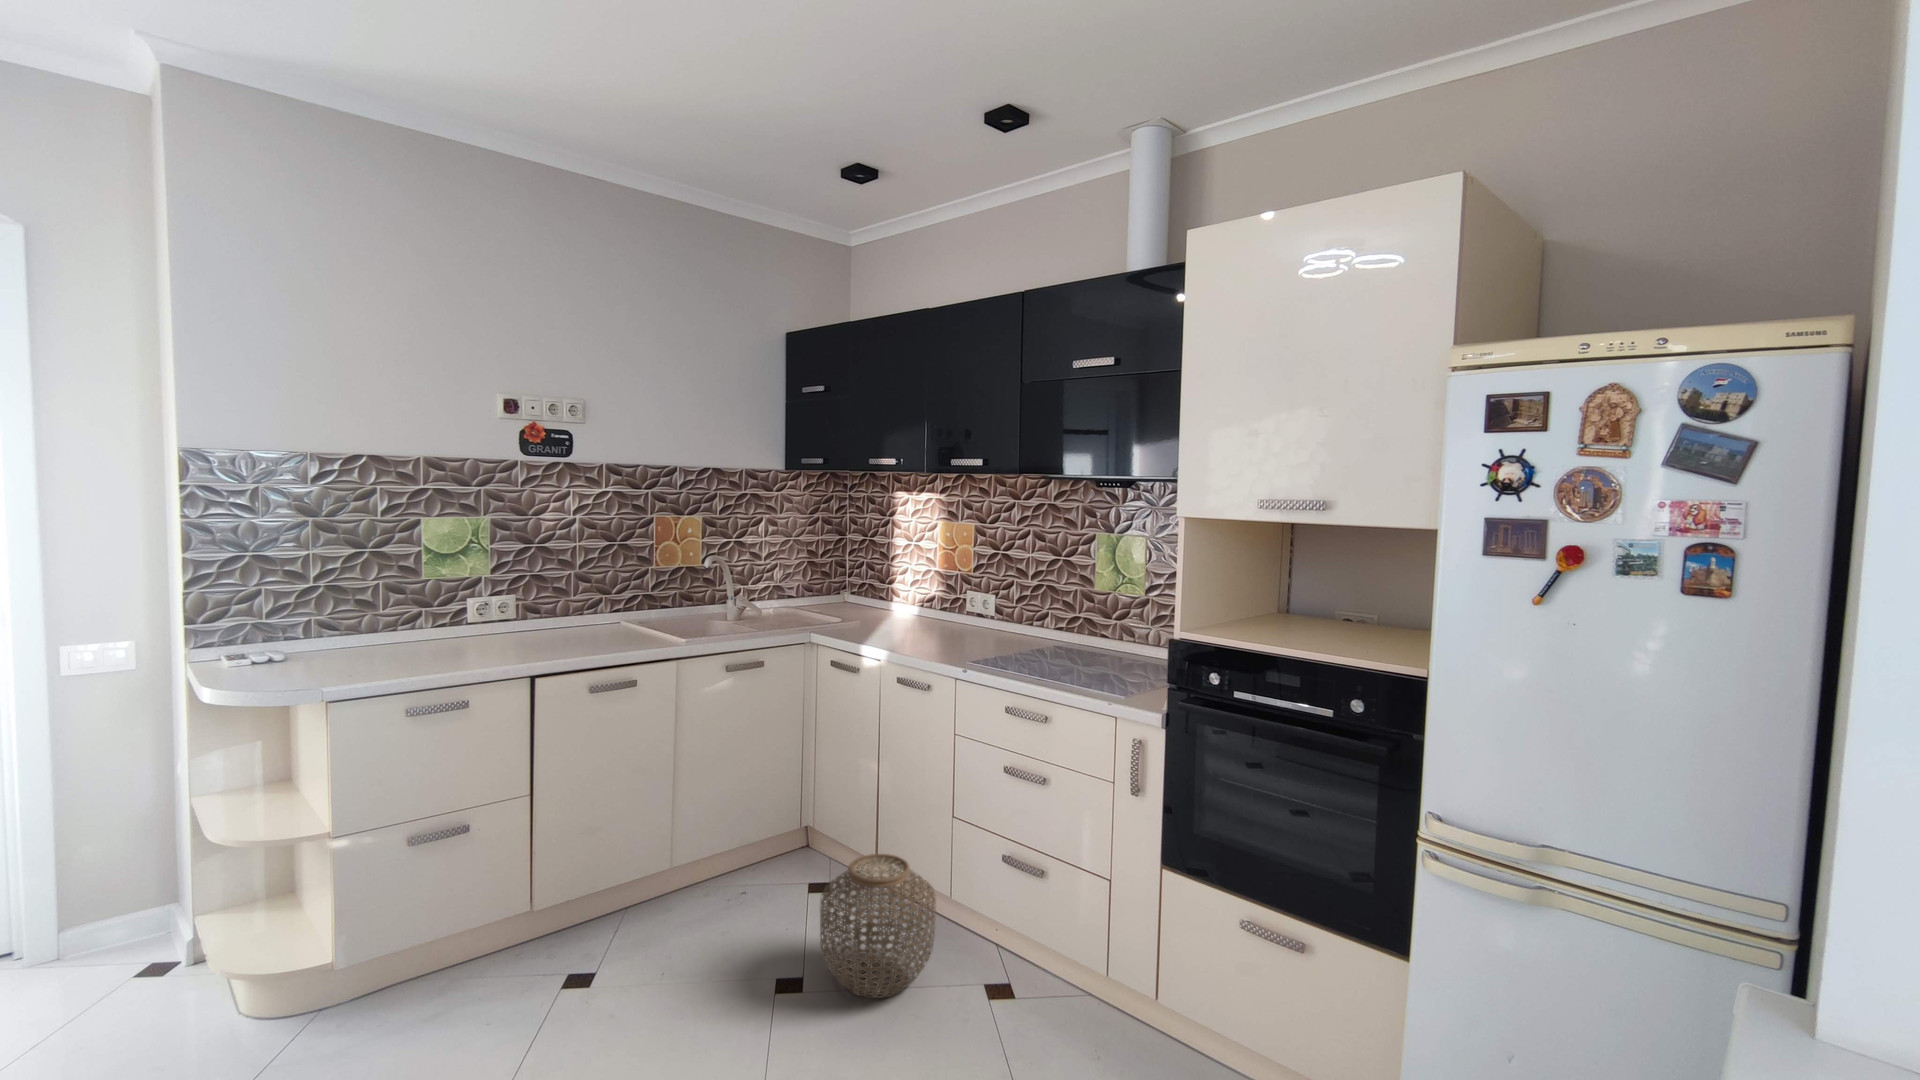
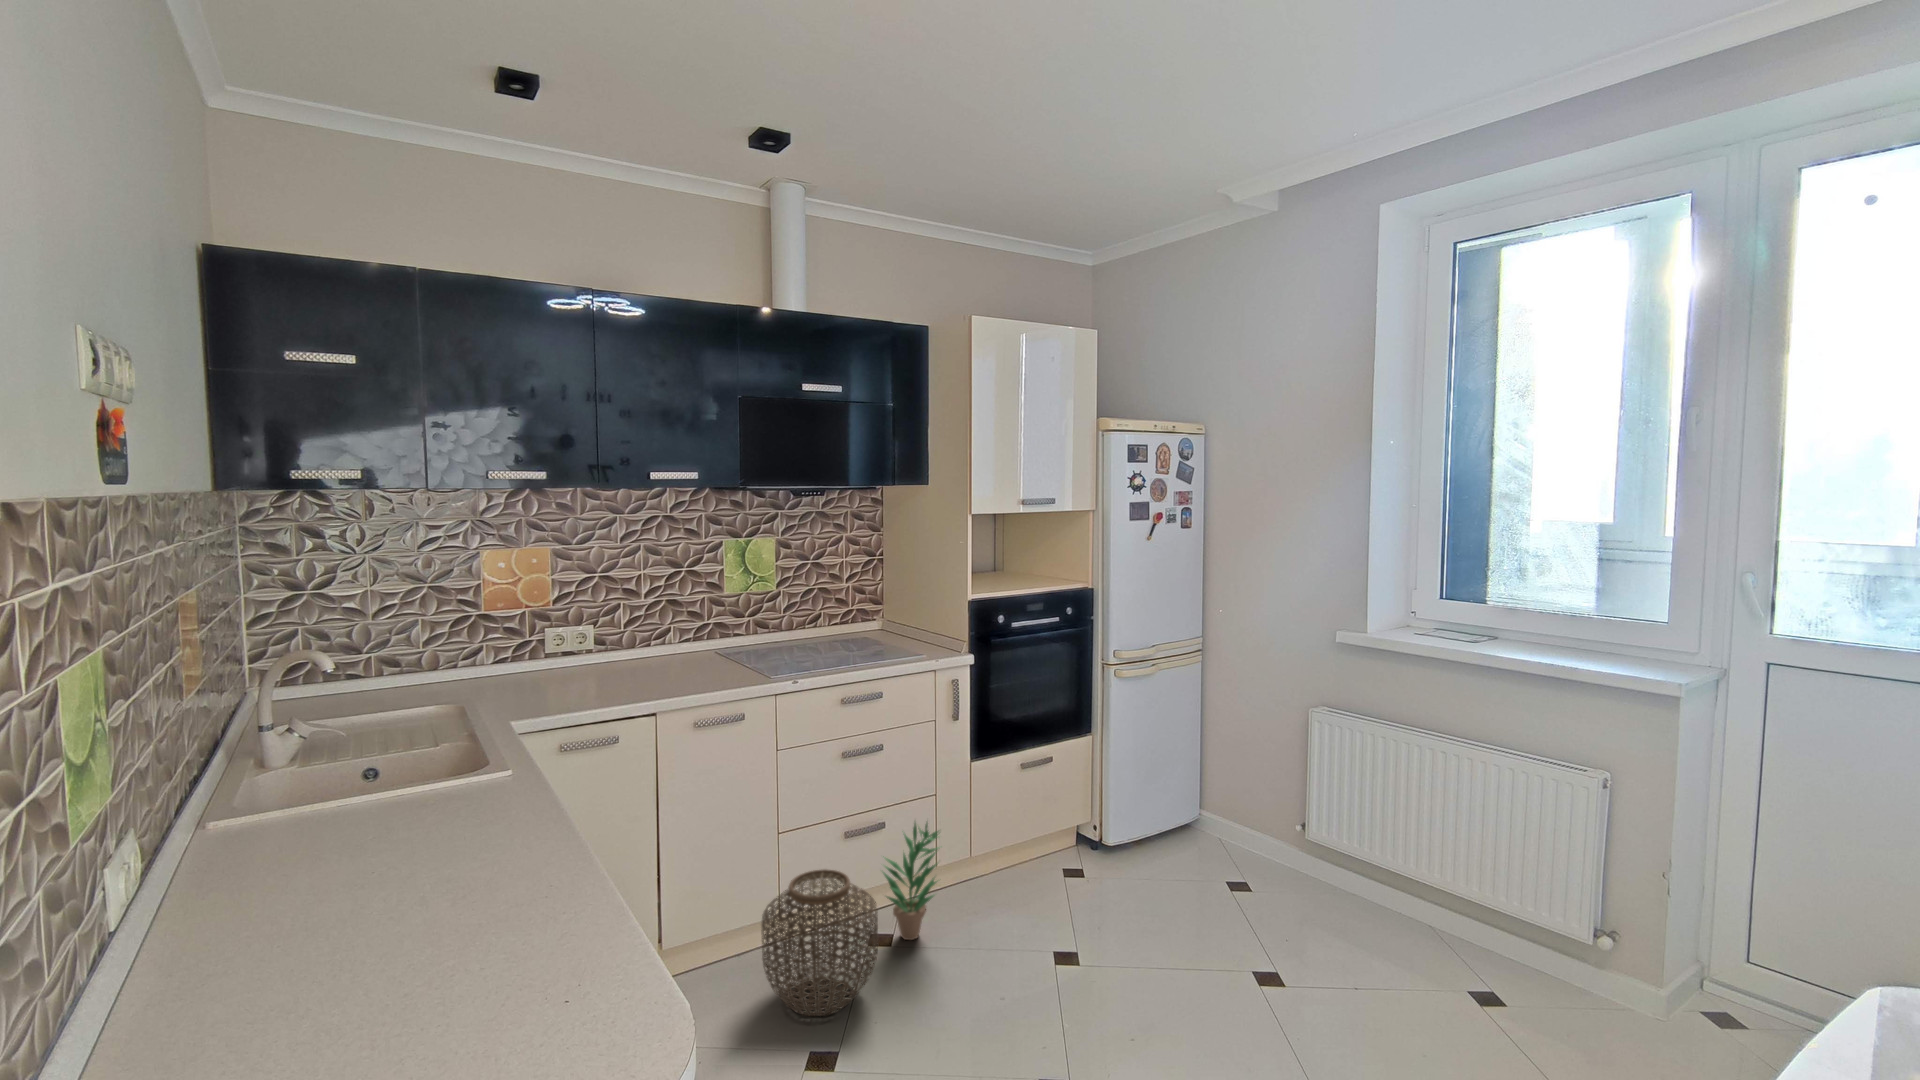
potted plant: none [977,885,1055,1024] -> present [883,823,939,940]

